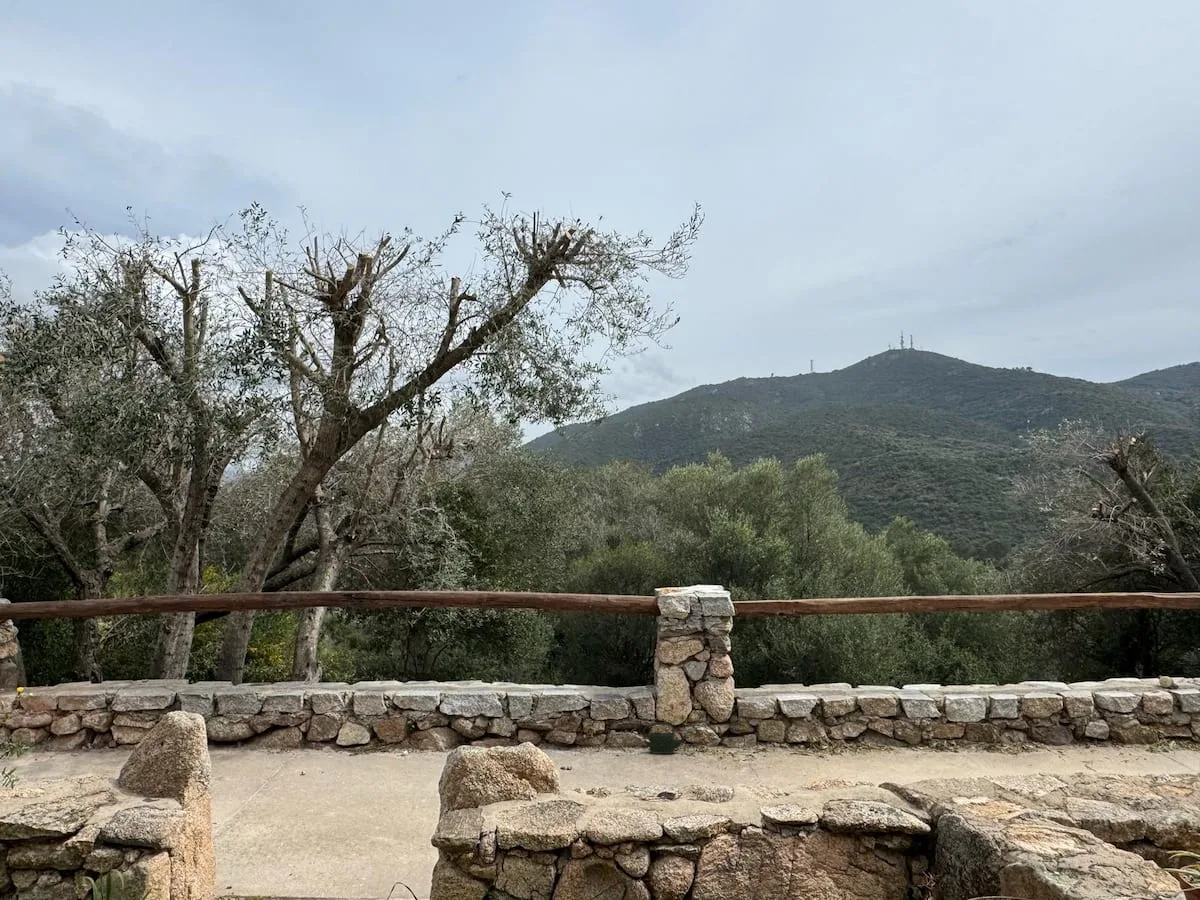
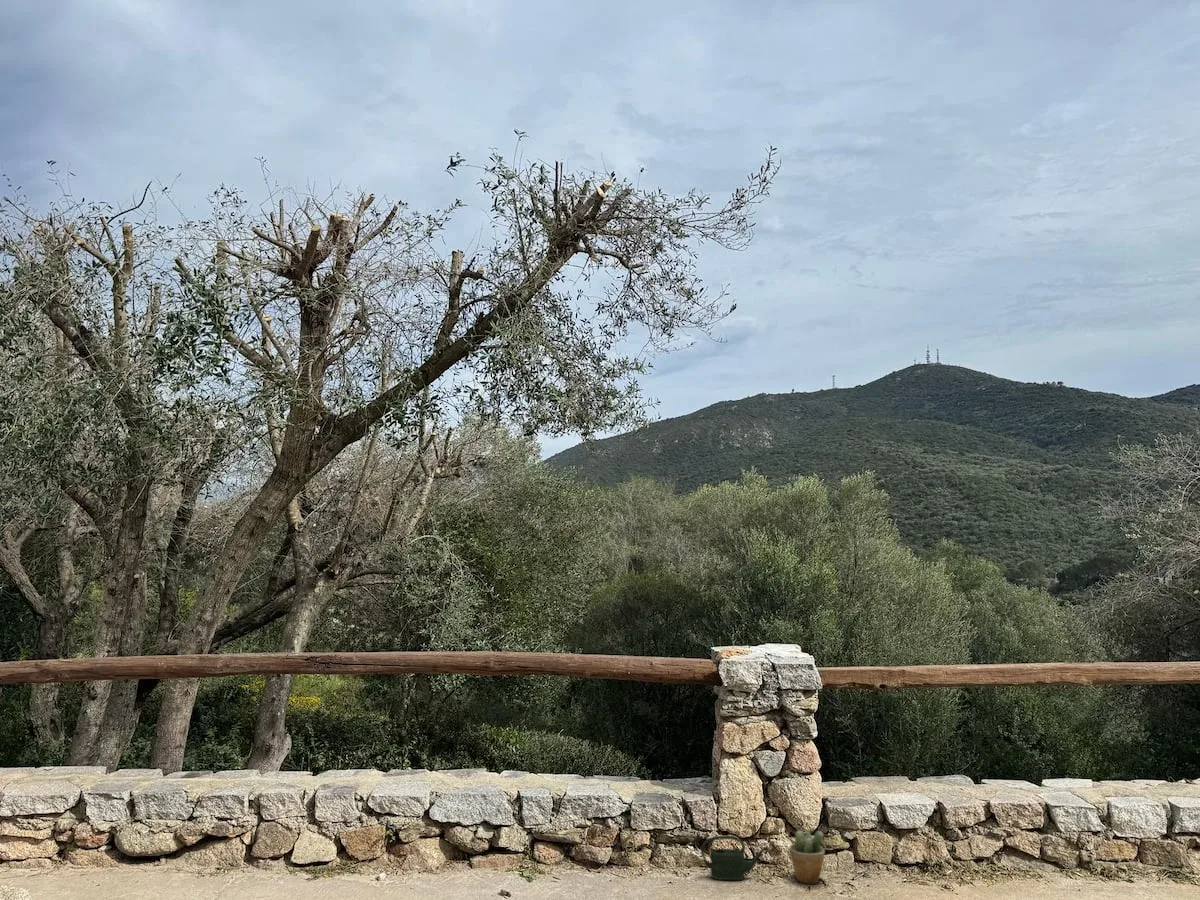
potted plant: none [707,718,733,755] -> present [789,831,825,883]

